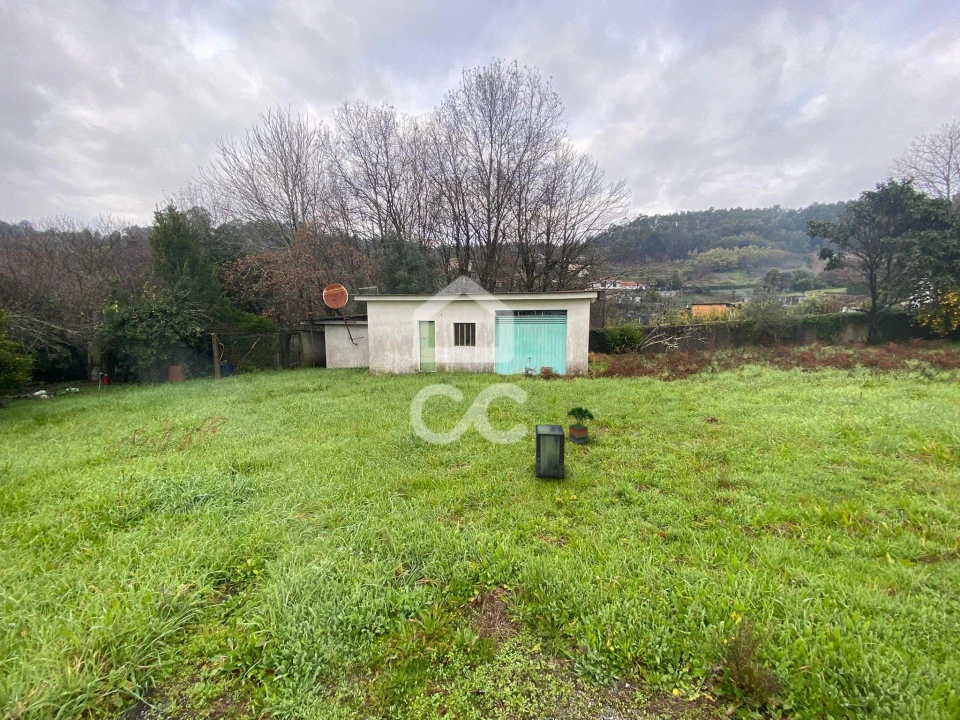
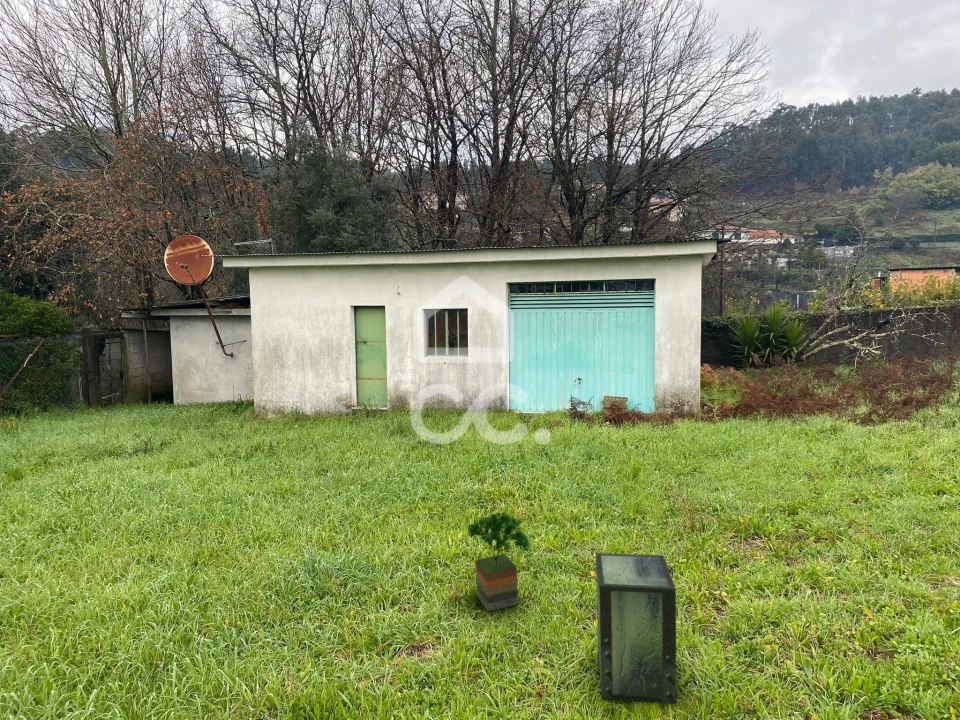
potted tree: present [567,407,594,444] -> present [467,512,530,612]

